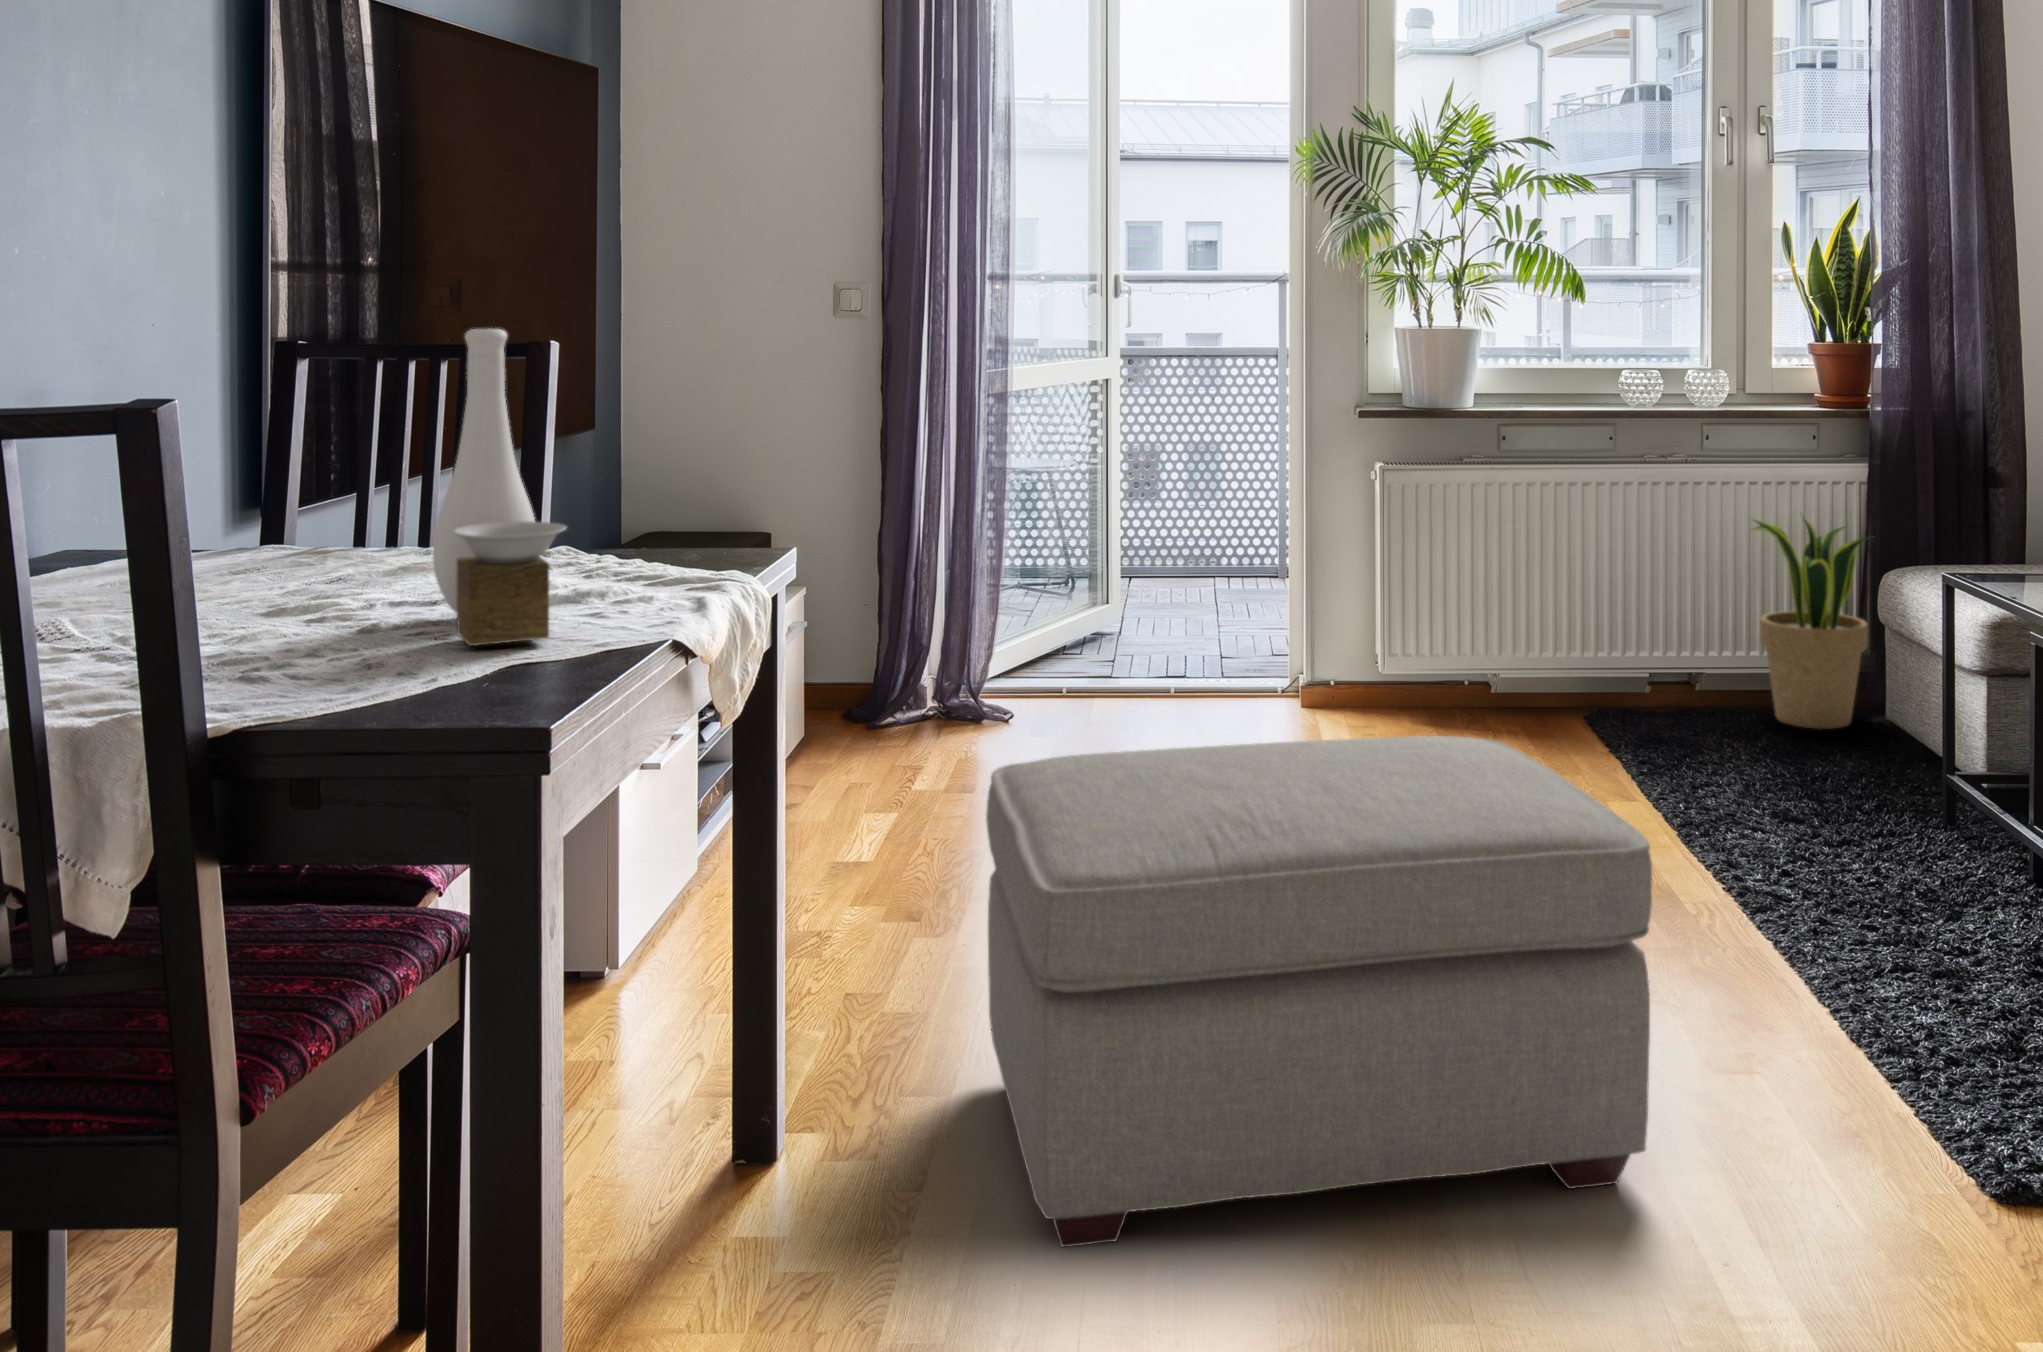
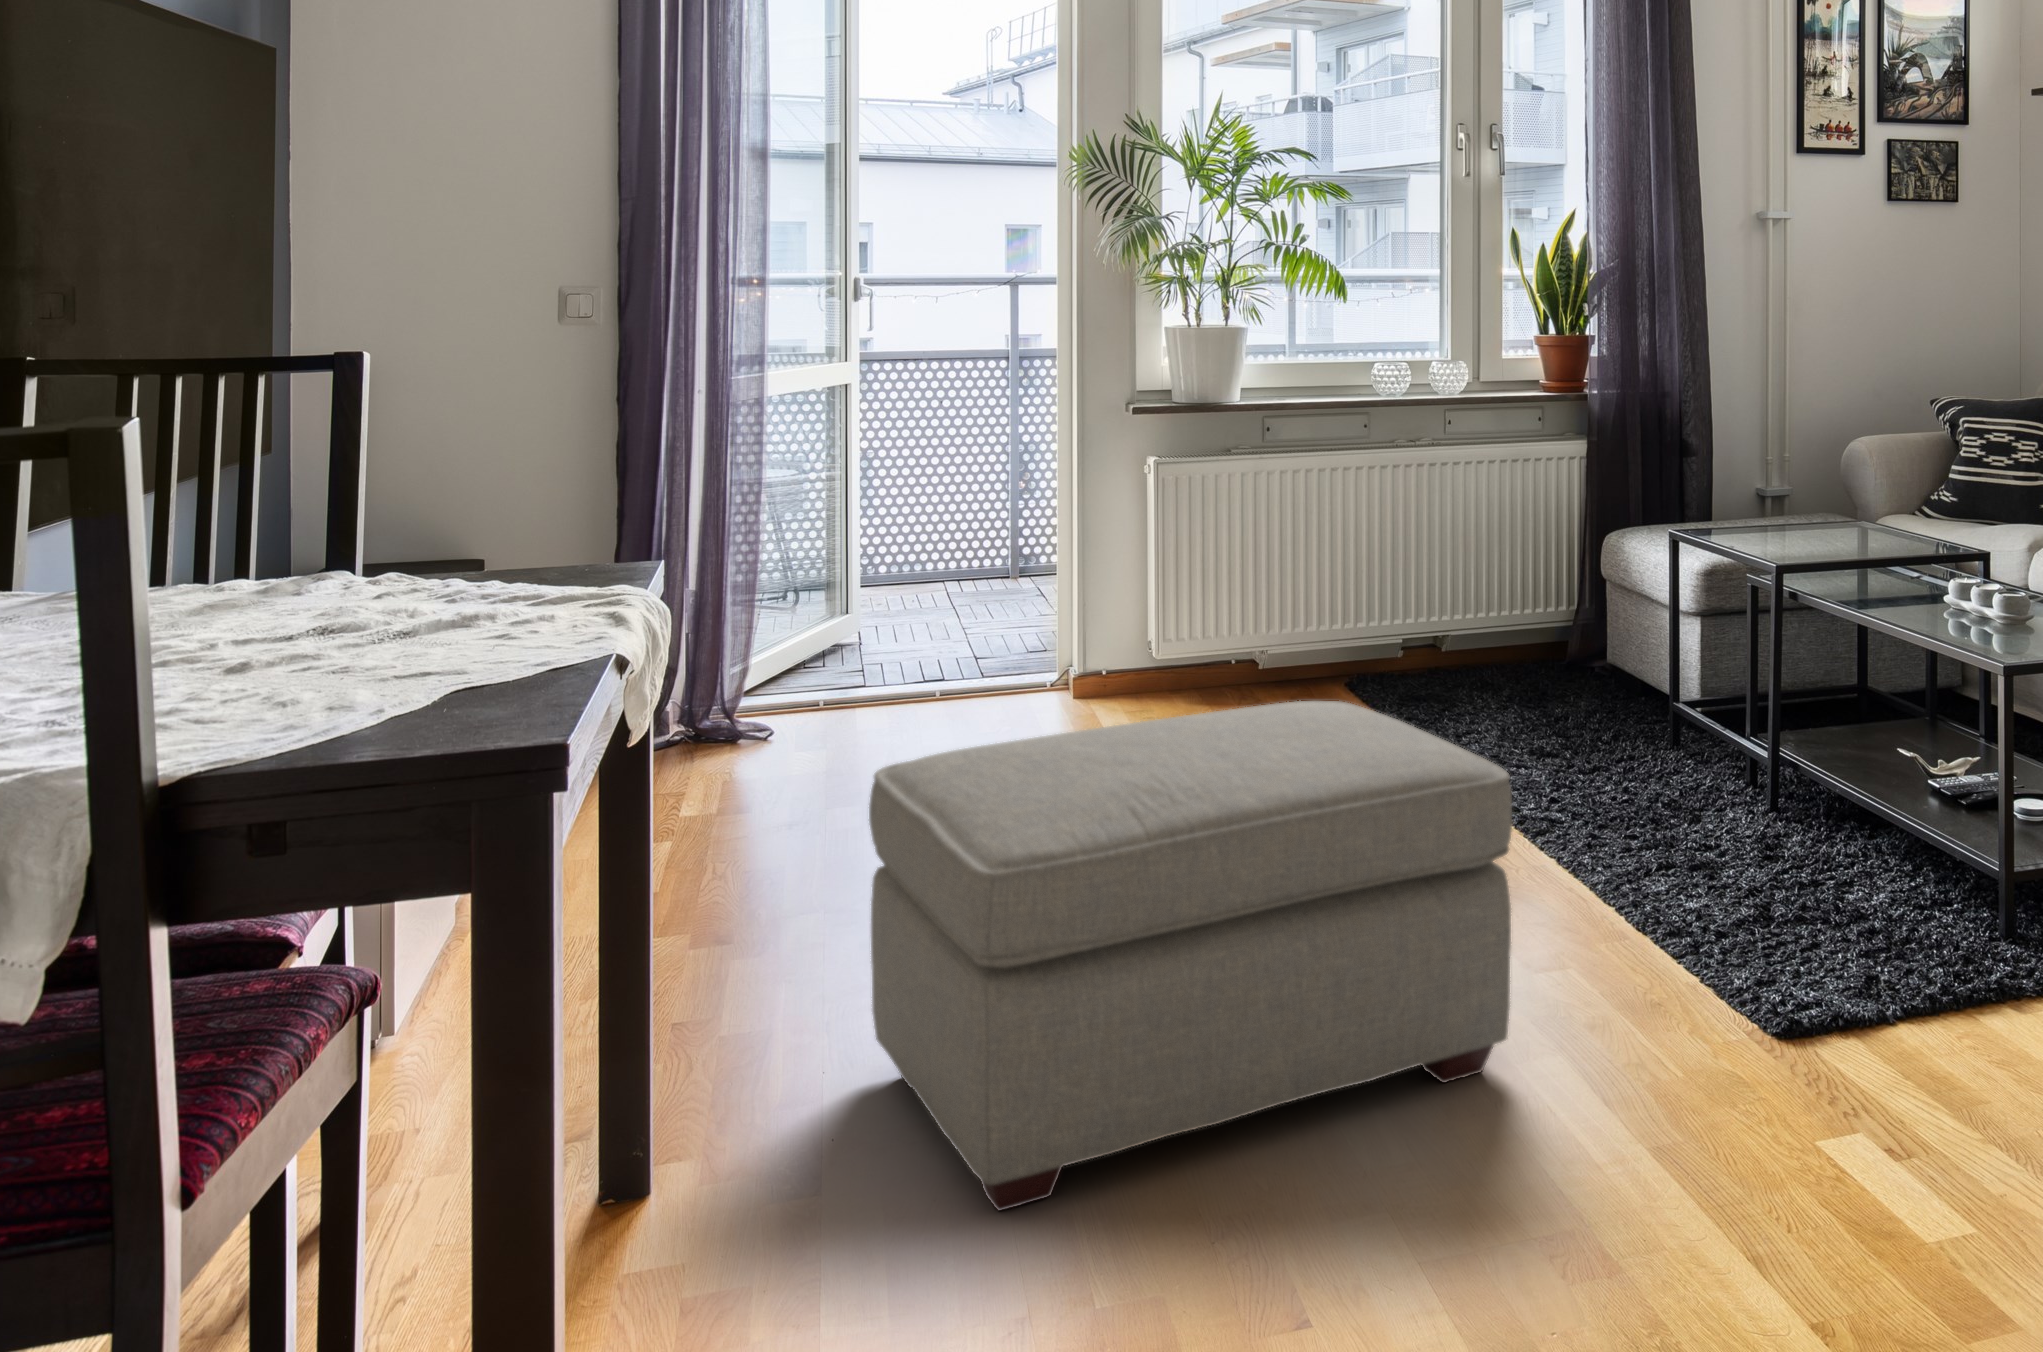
vase: present [433,328,566,646] -> none [329,349,510,681]
potted plant: present [1753,517,1874,729] -> none [1487,486,1596,677]

